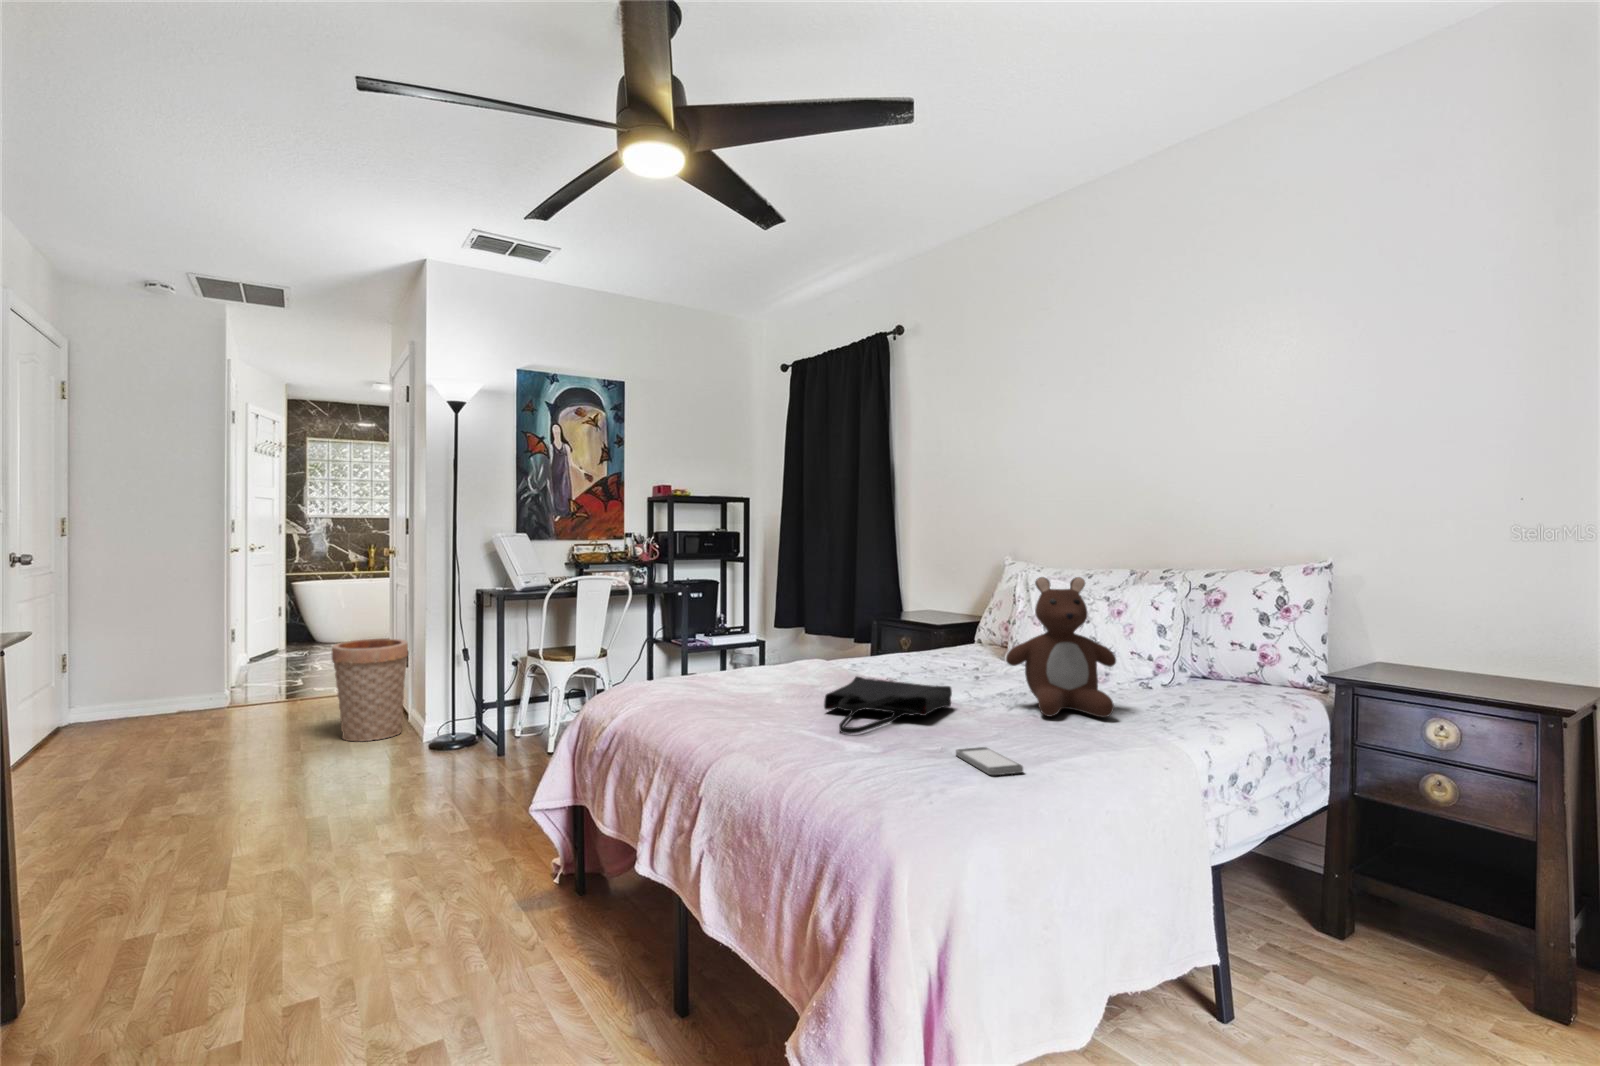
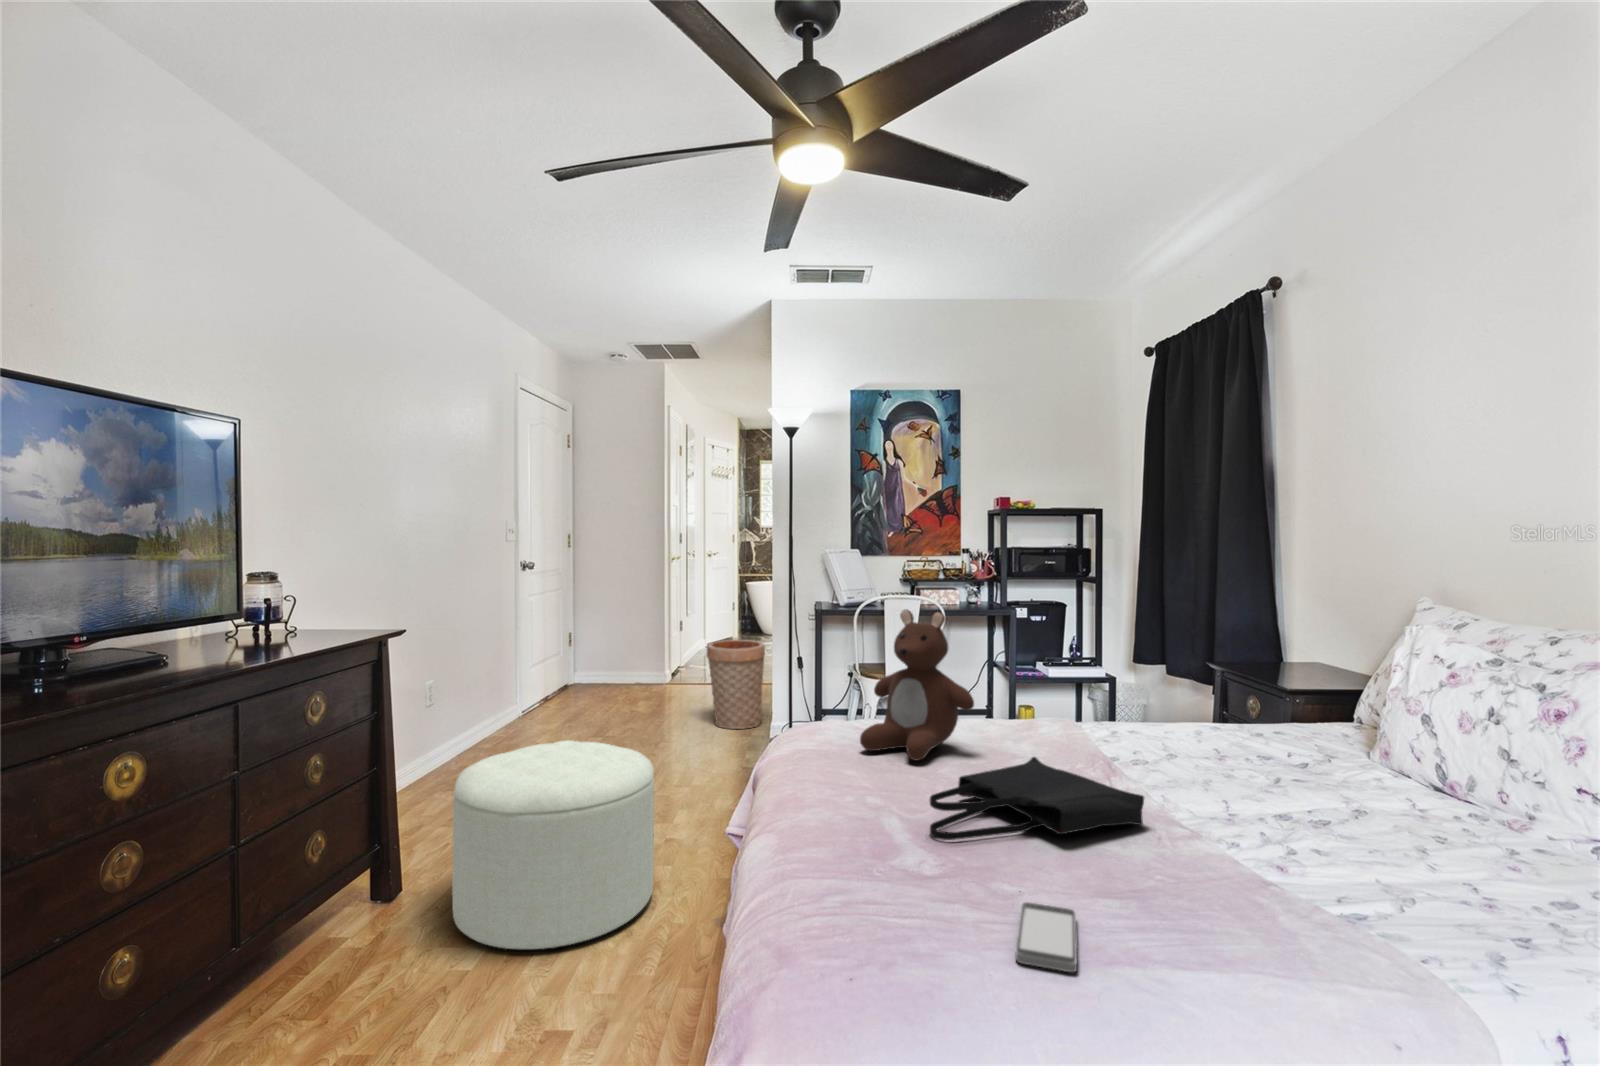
teddy bear: present [1006,577,1116,717] -> present [860,610,974,761]
ottoman: none [158,749,431,1003] -> present [452,740,654,949]

